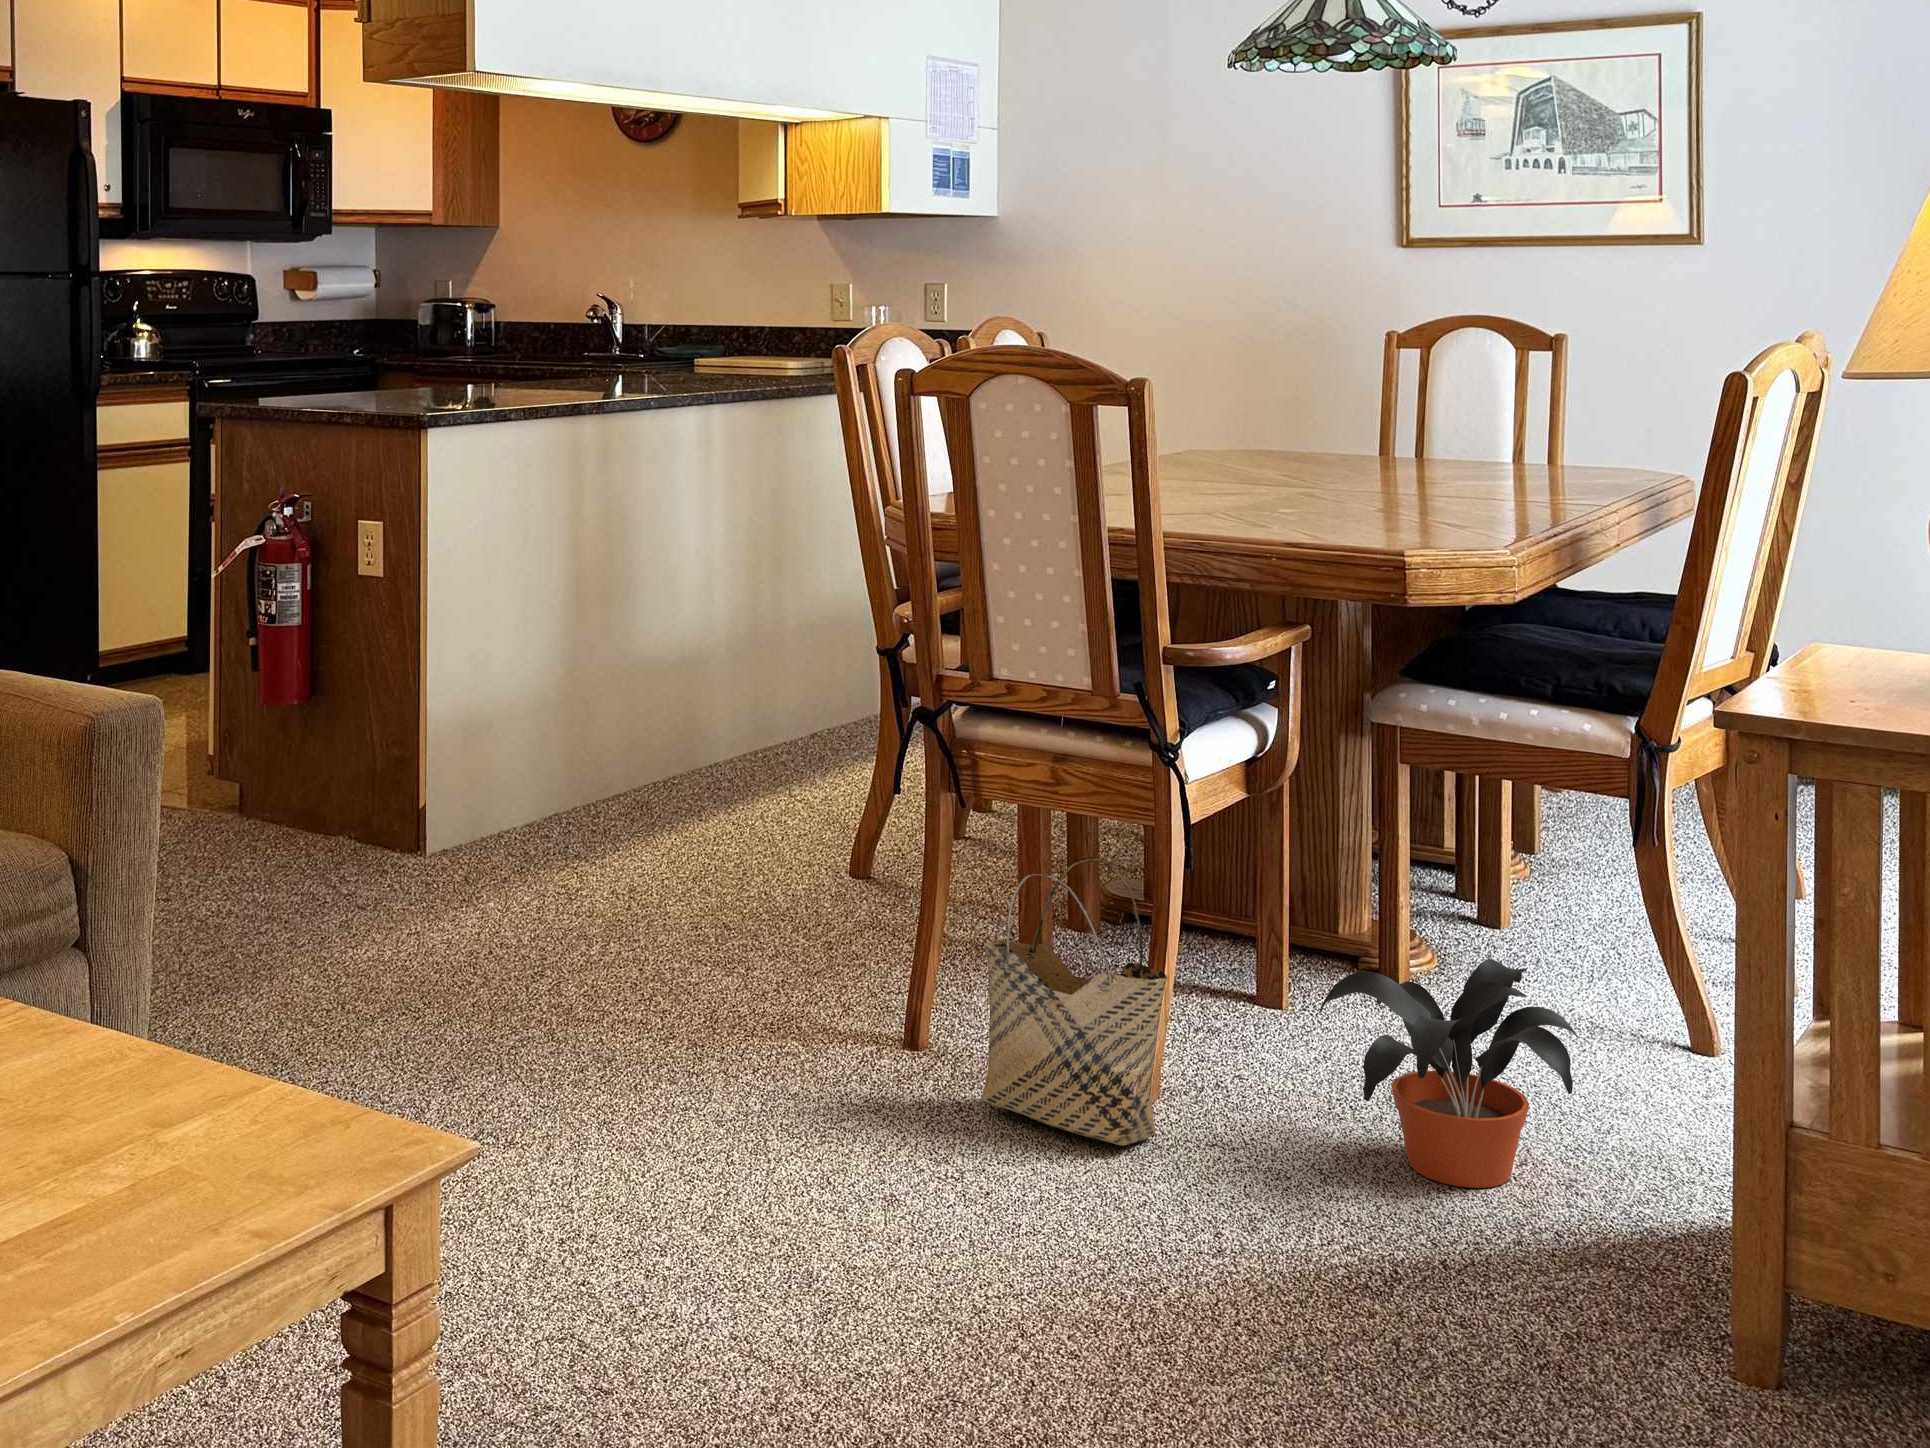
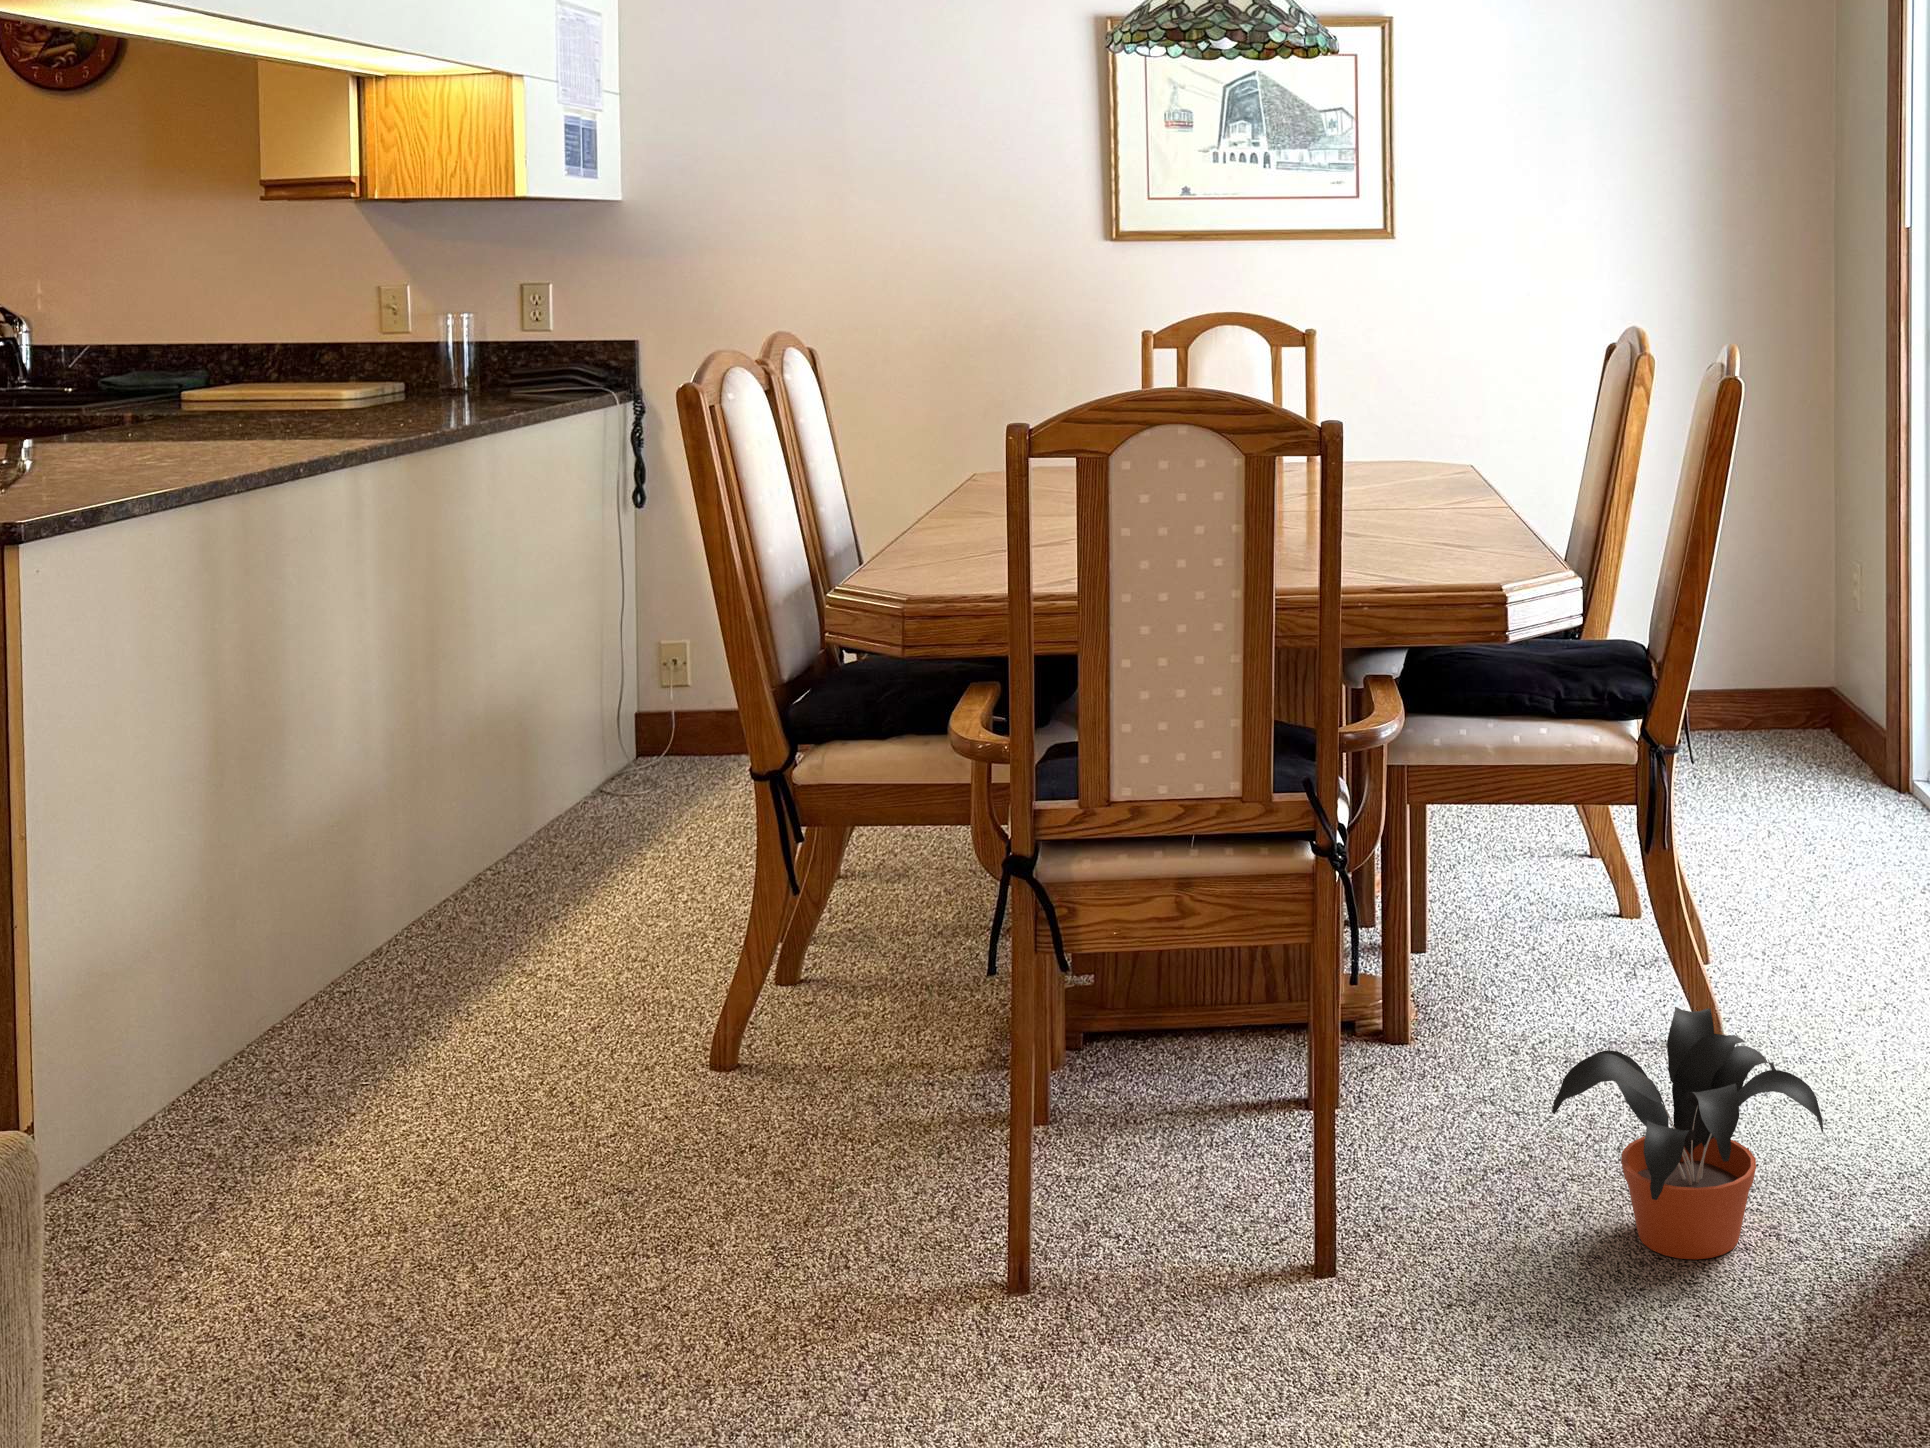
woven basket: present [981,857,1167,1145] -> none [1199,998,1429,1337]

